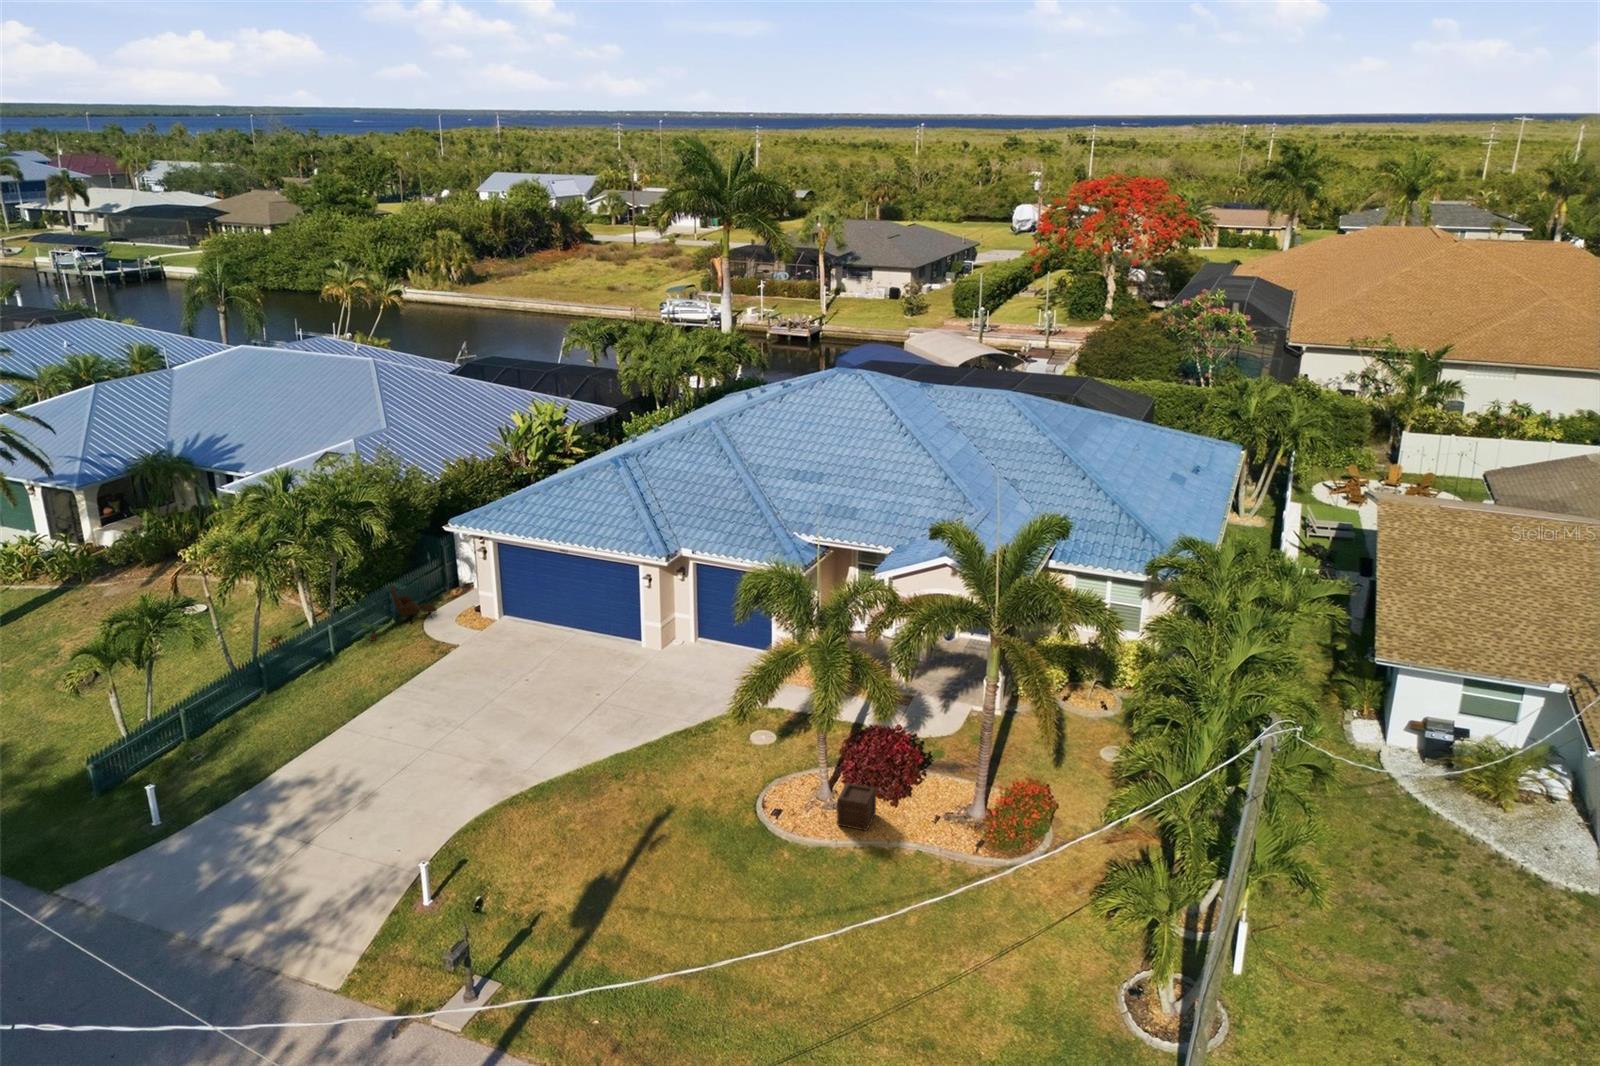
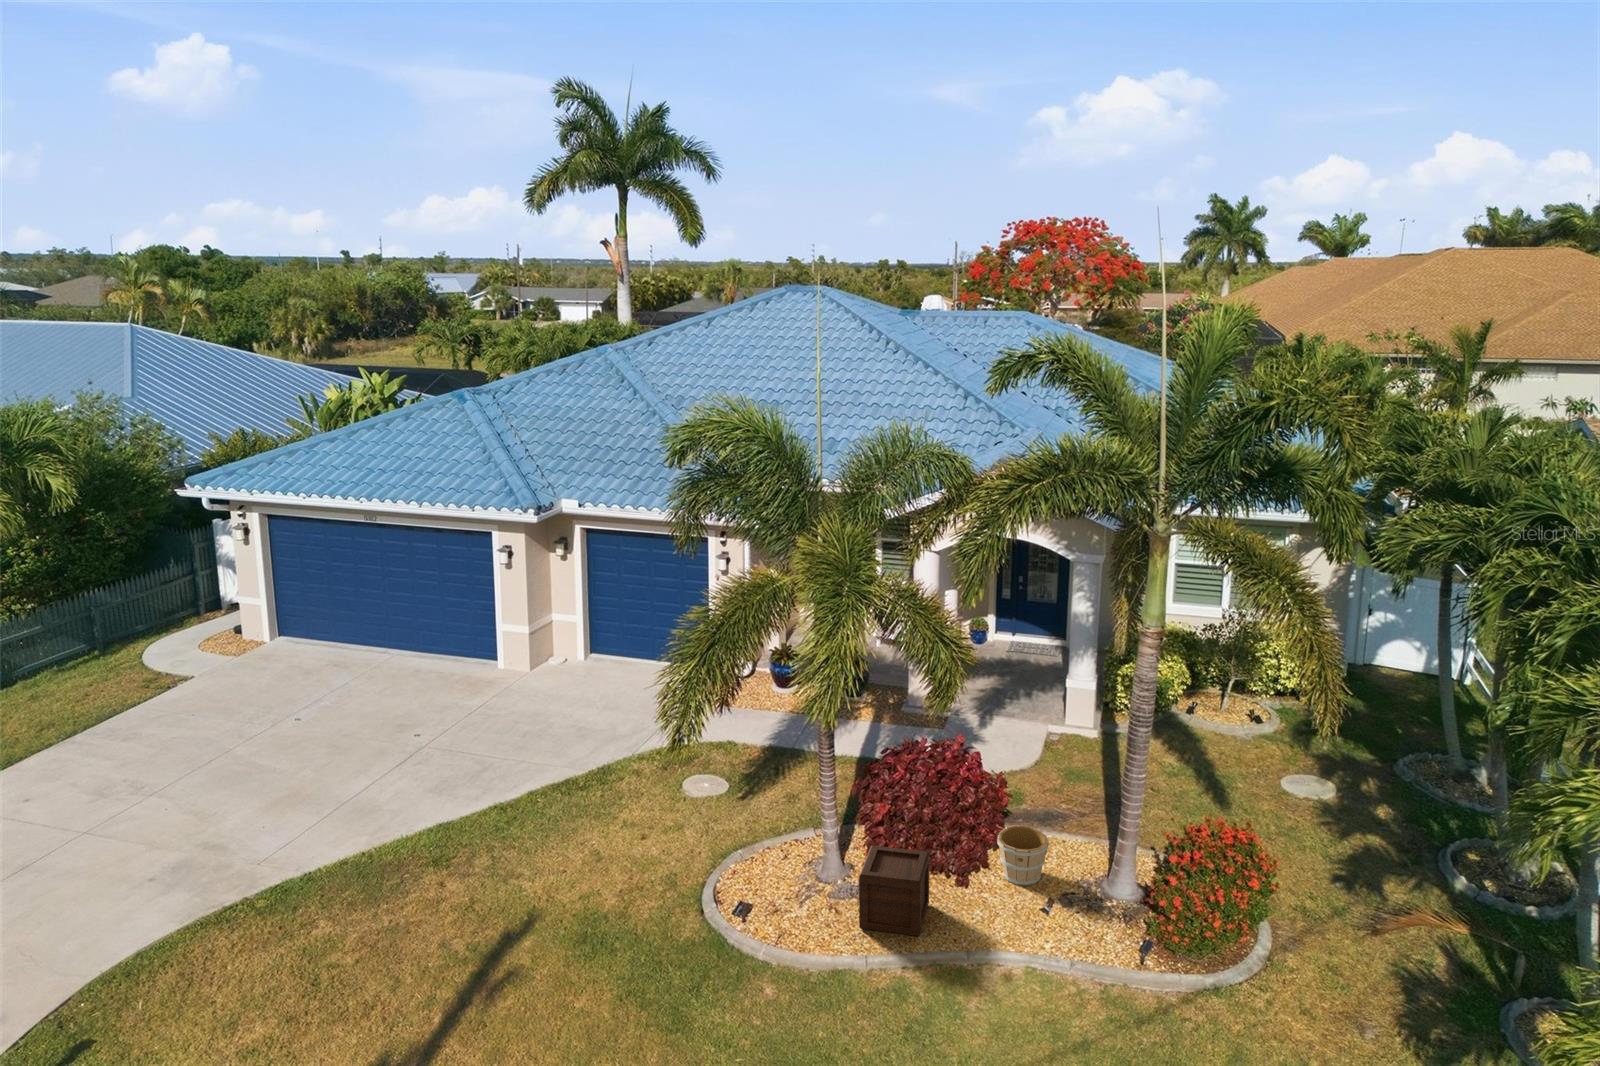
lounge chair: present [391,586,437,623] -> none [89,593,172,654]
potted plant: present [360,623,386,641] -> none [24,646,78,677]
wooden bucket: none [916,773,944,806] -> present [997,825,1049,886]

